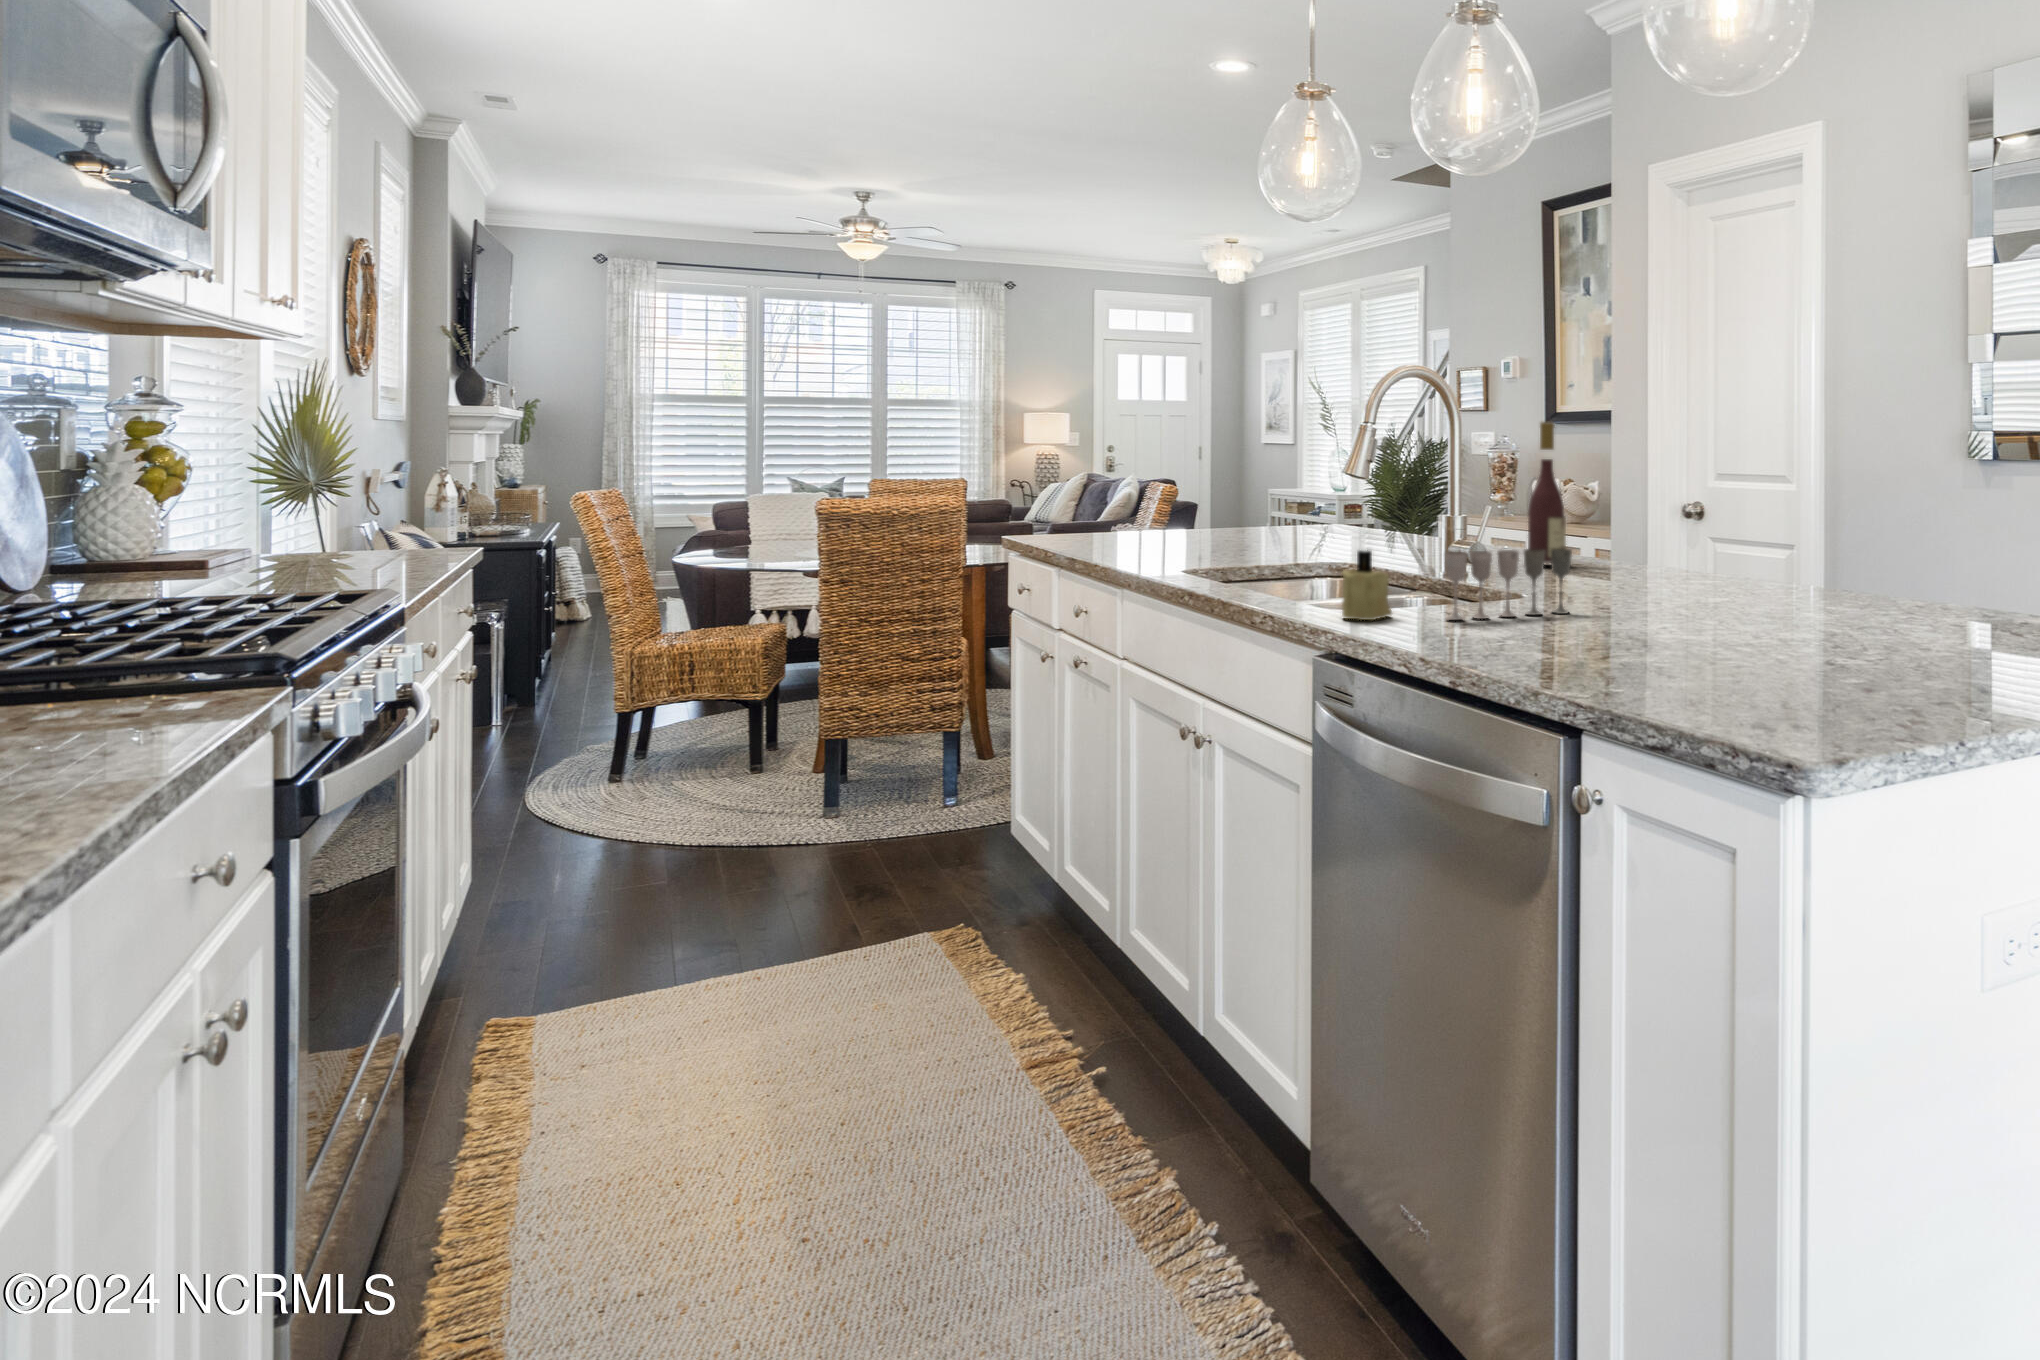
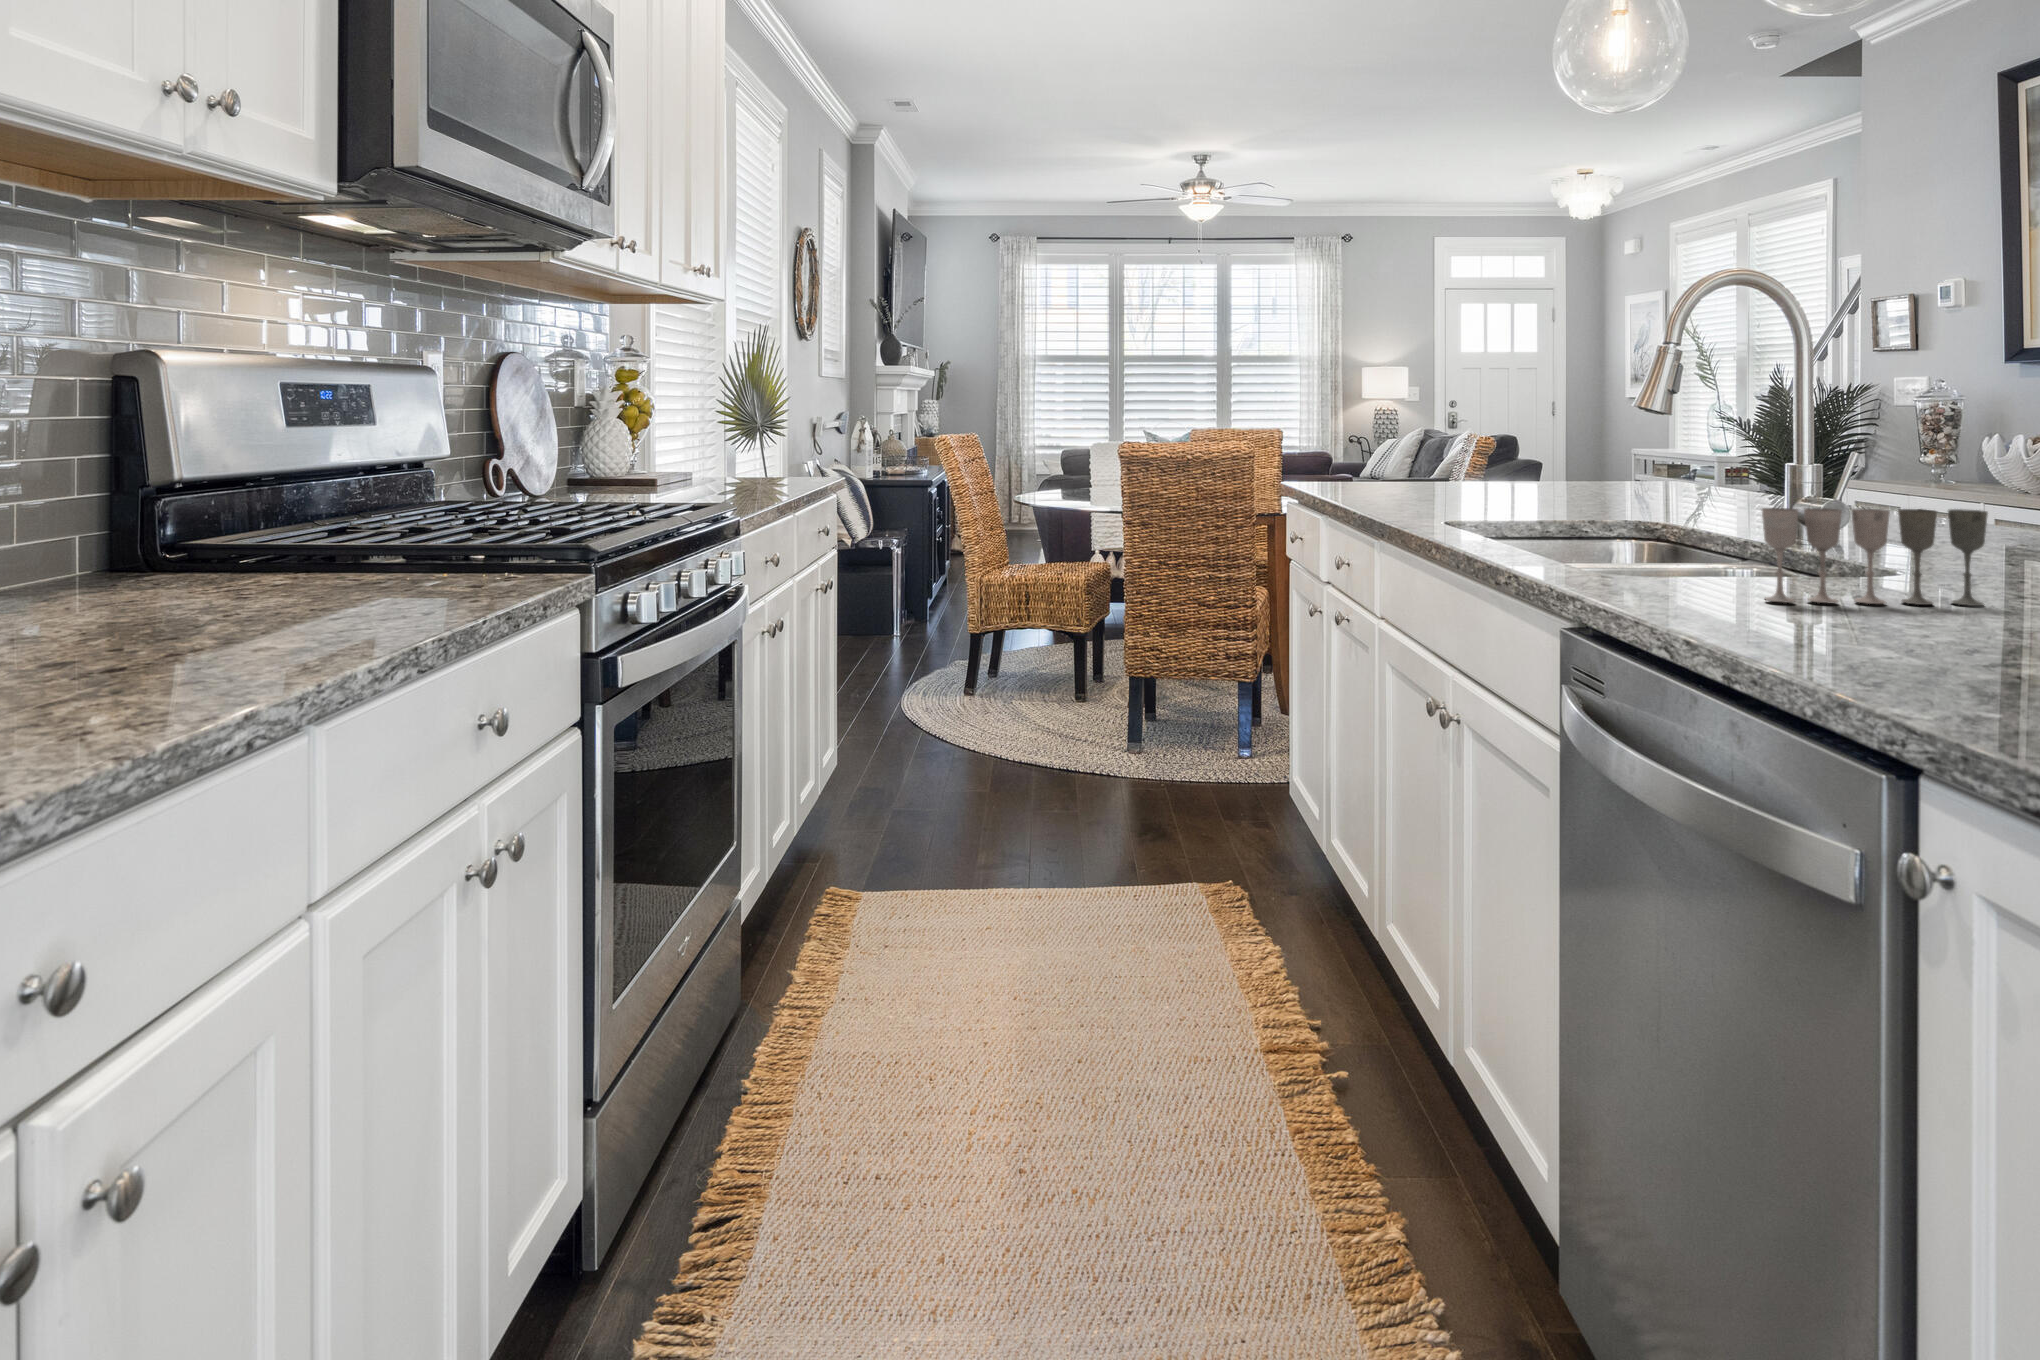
wine bottle: present [1528,422,1566,563] -> none [1934,338,2004,542]
candle: present [1342,550,1392,620] -> none [1607,501,1684,594]

